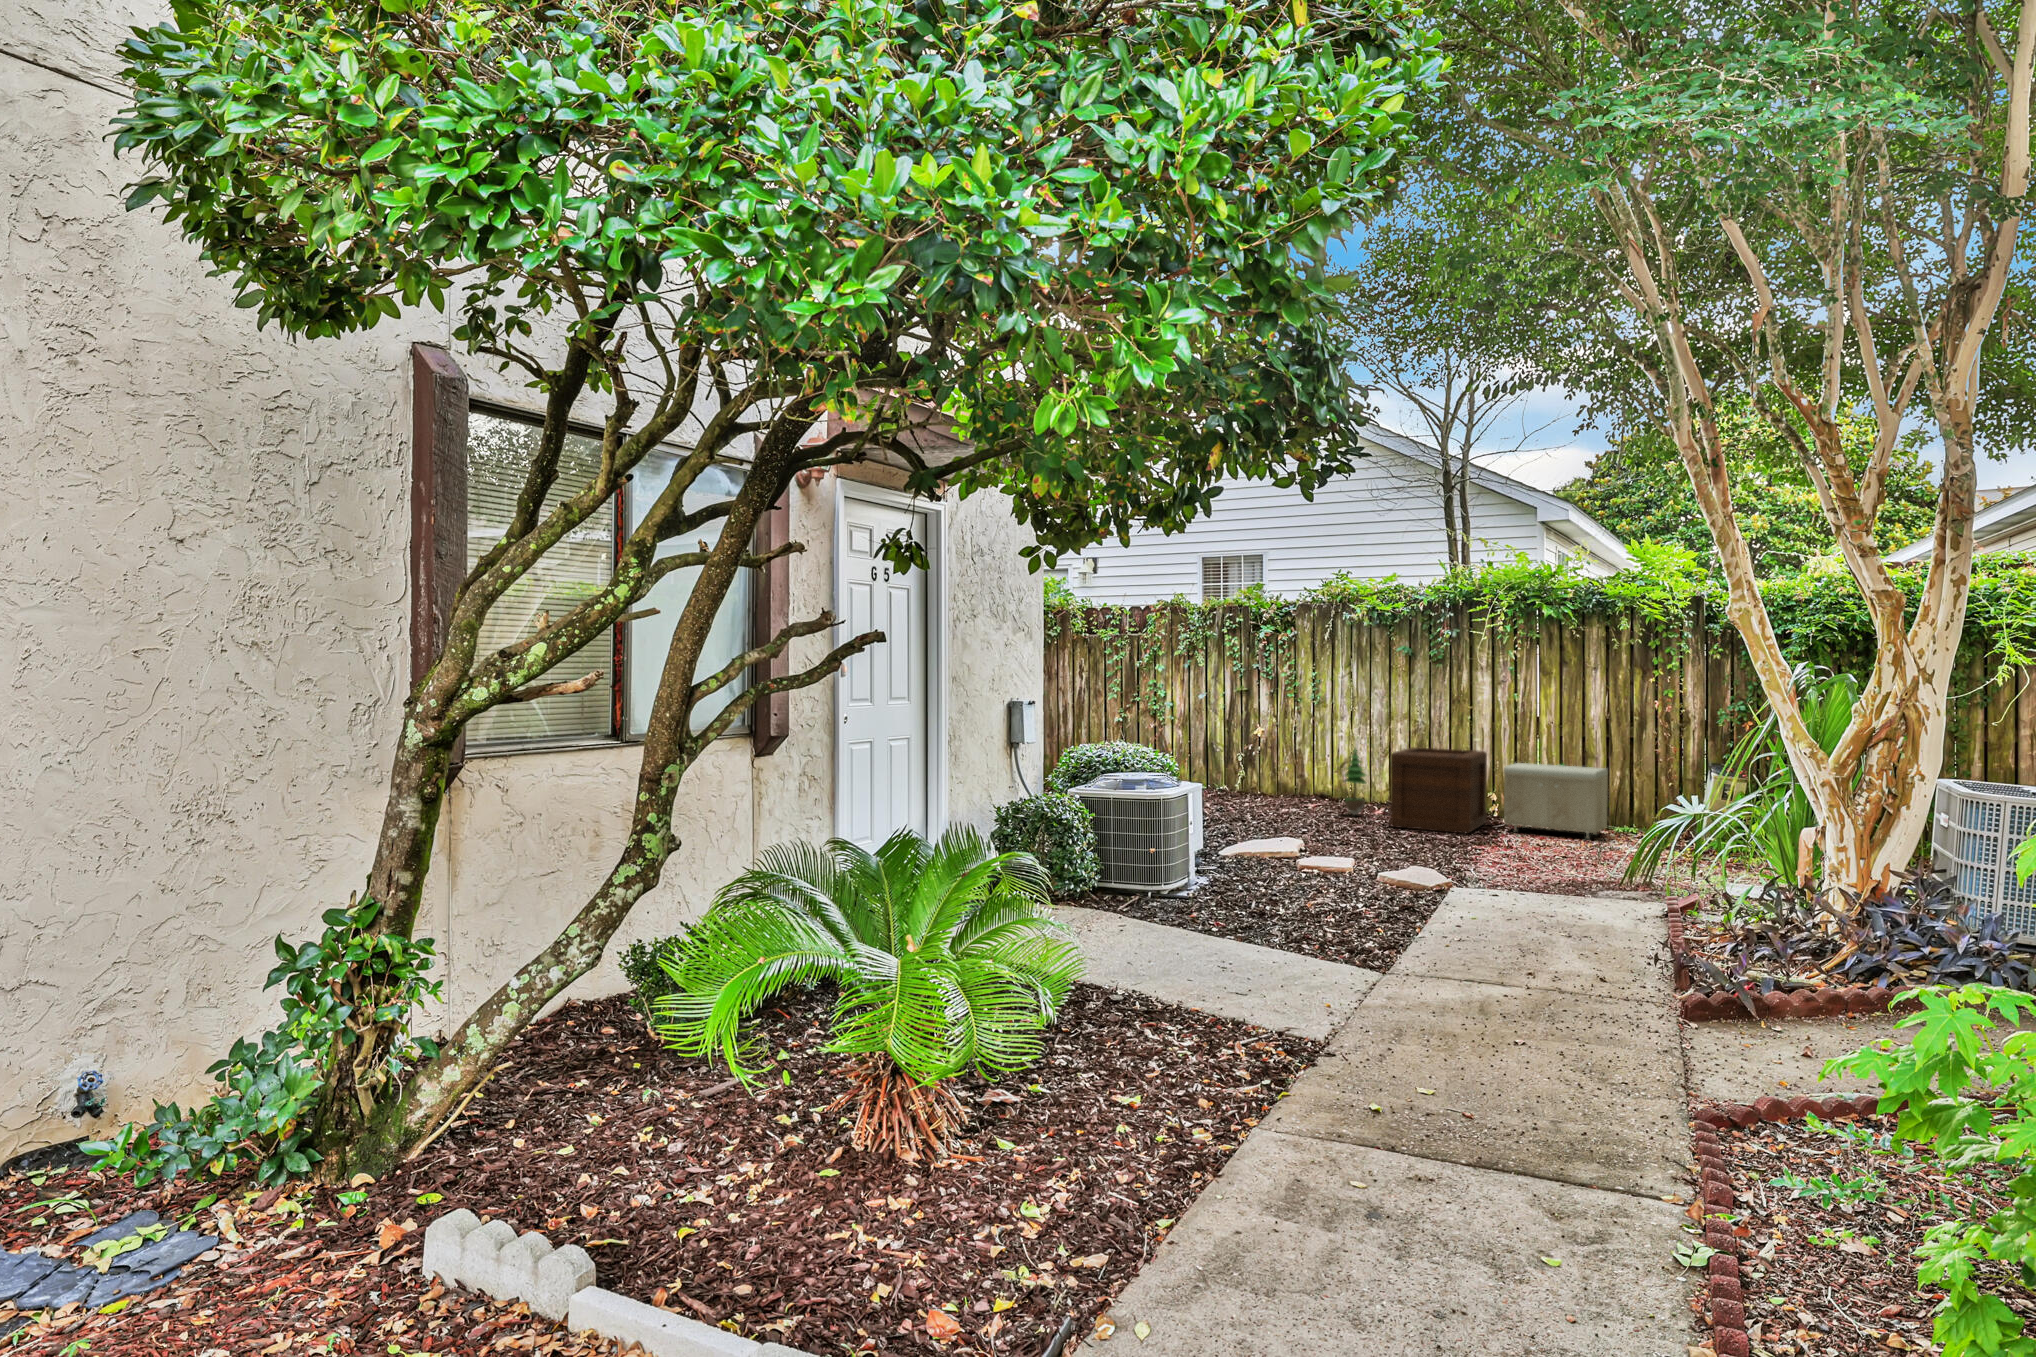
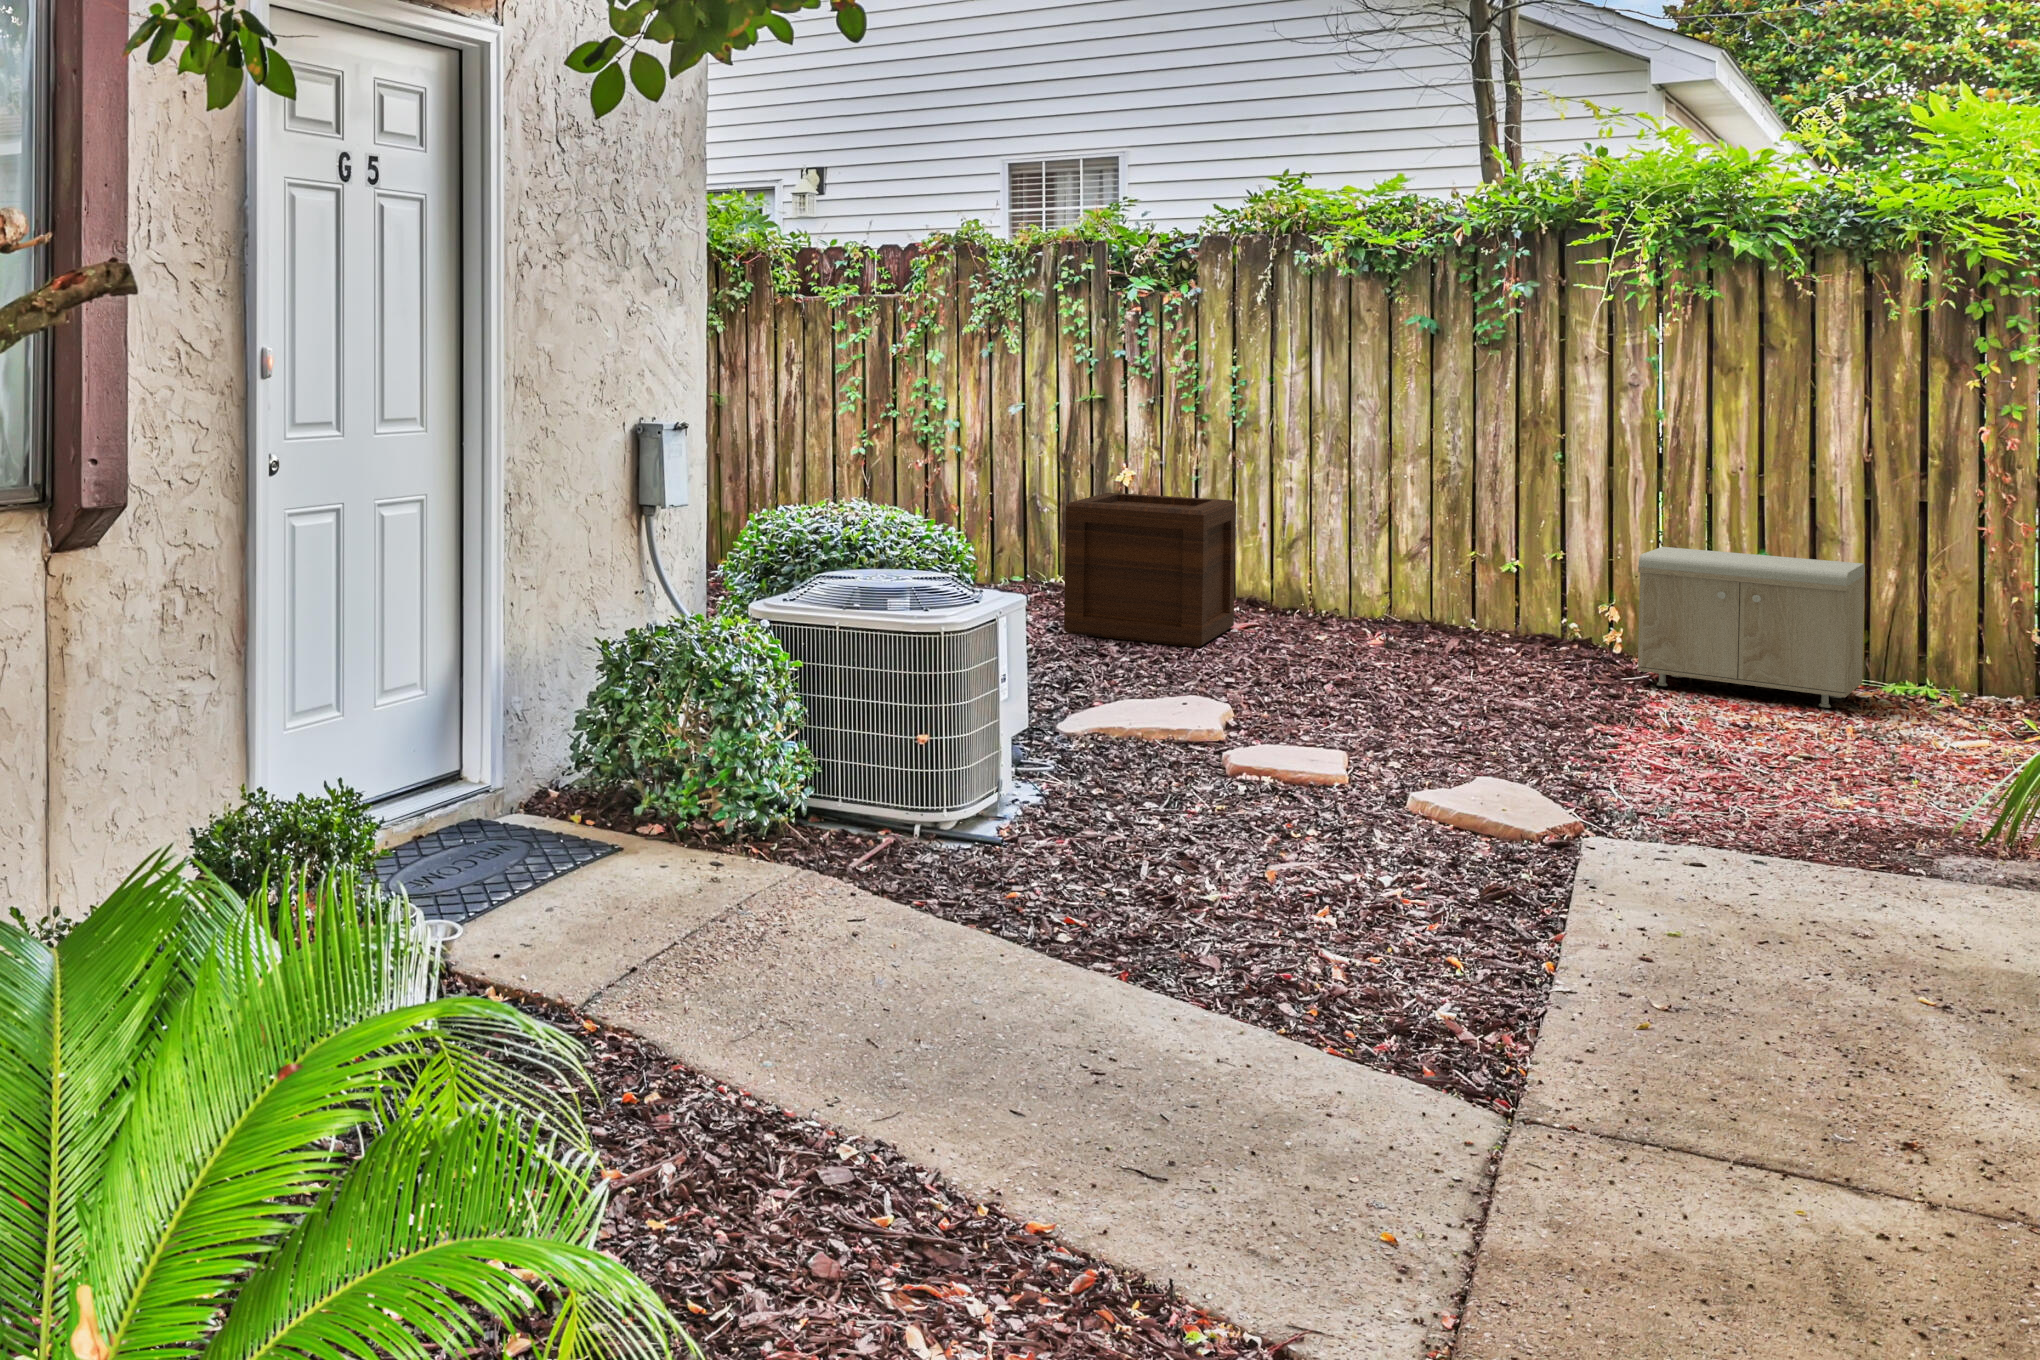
wooden crate: present [1390,747,1487,834] -> present [1064,493,1236,648]
potted tree: present [1344,748,1366,815] -> none [1292,506,1344,640]

